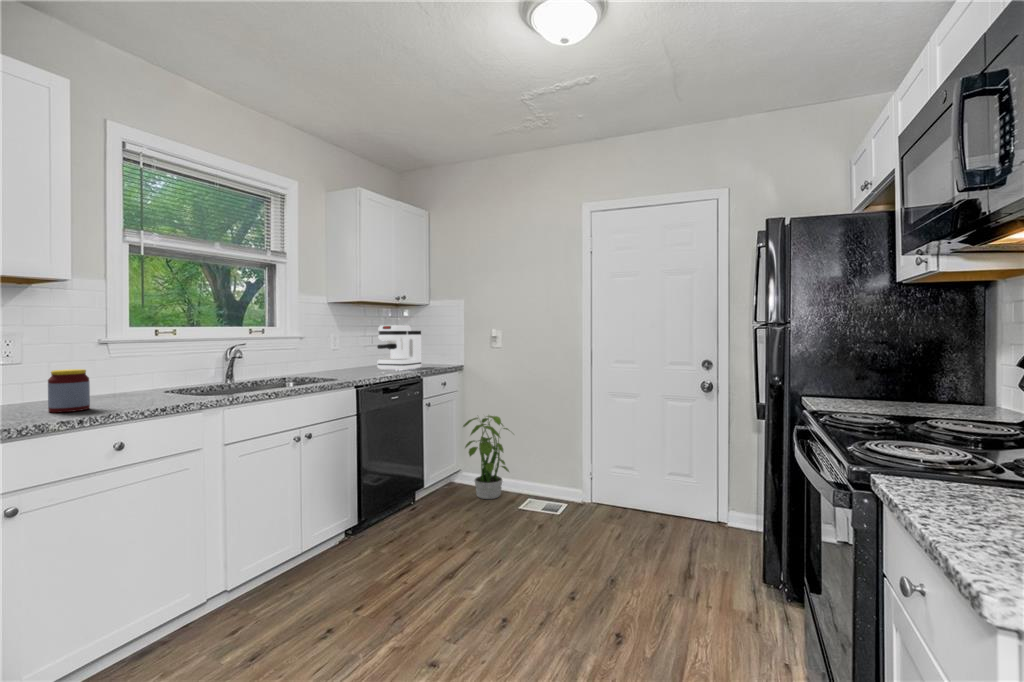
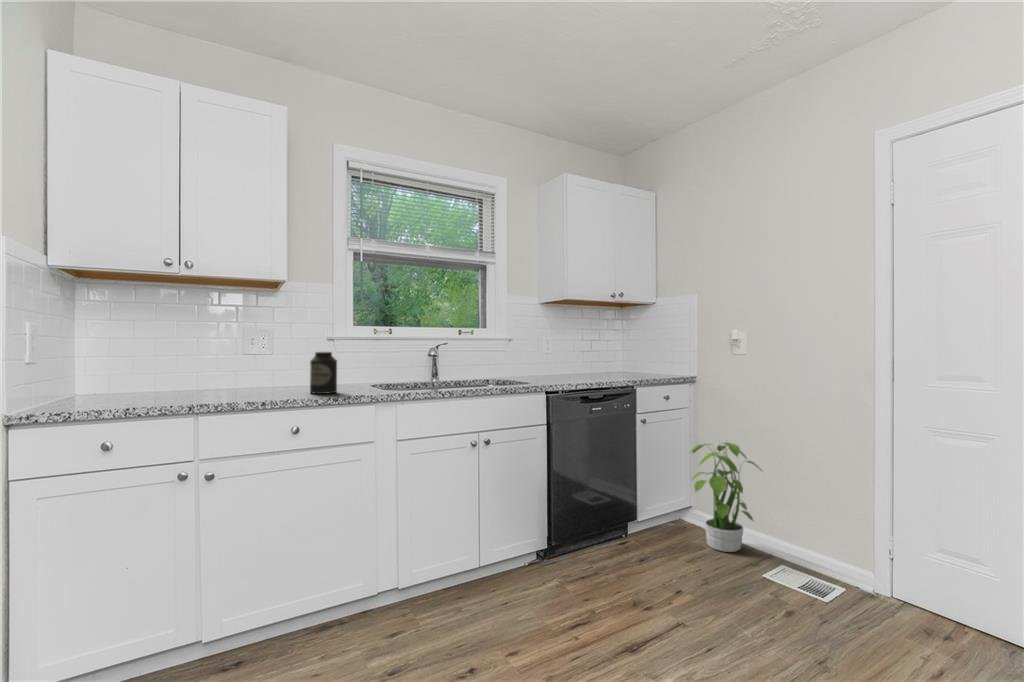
coffee maker: present [377,325,422,370] -> none [589,328,643,379]
canister: none [111,359,146,405] -> present [310,352,337,394]
jar: present [48,369,90,412] -> none [260,359,291,396]

